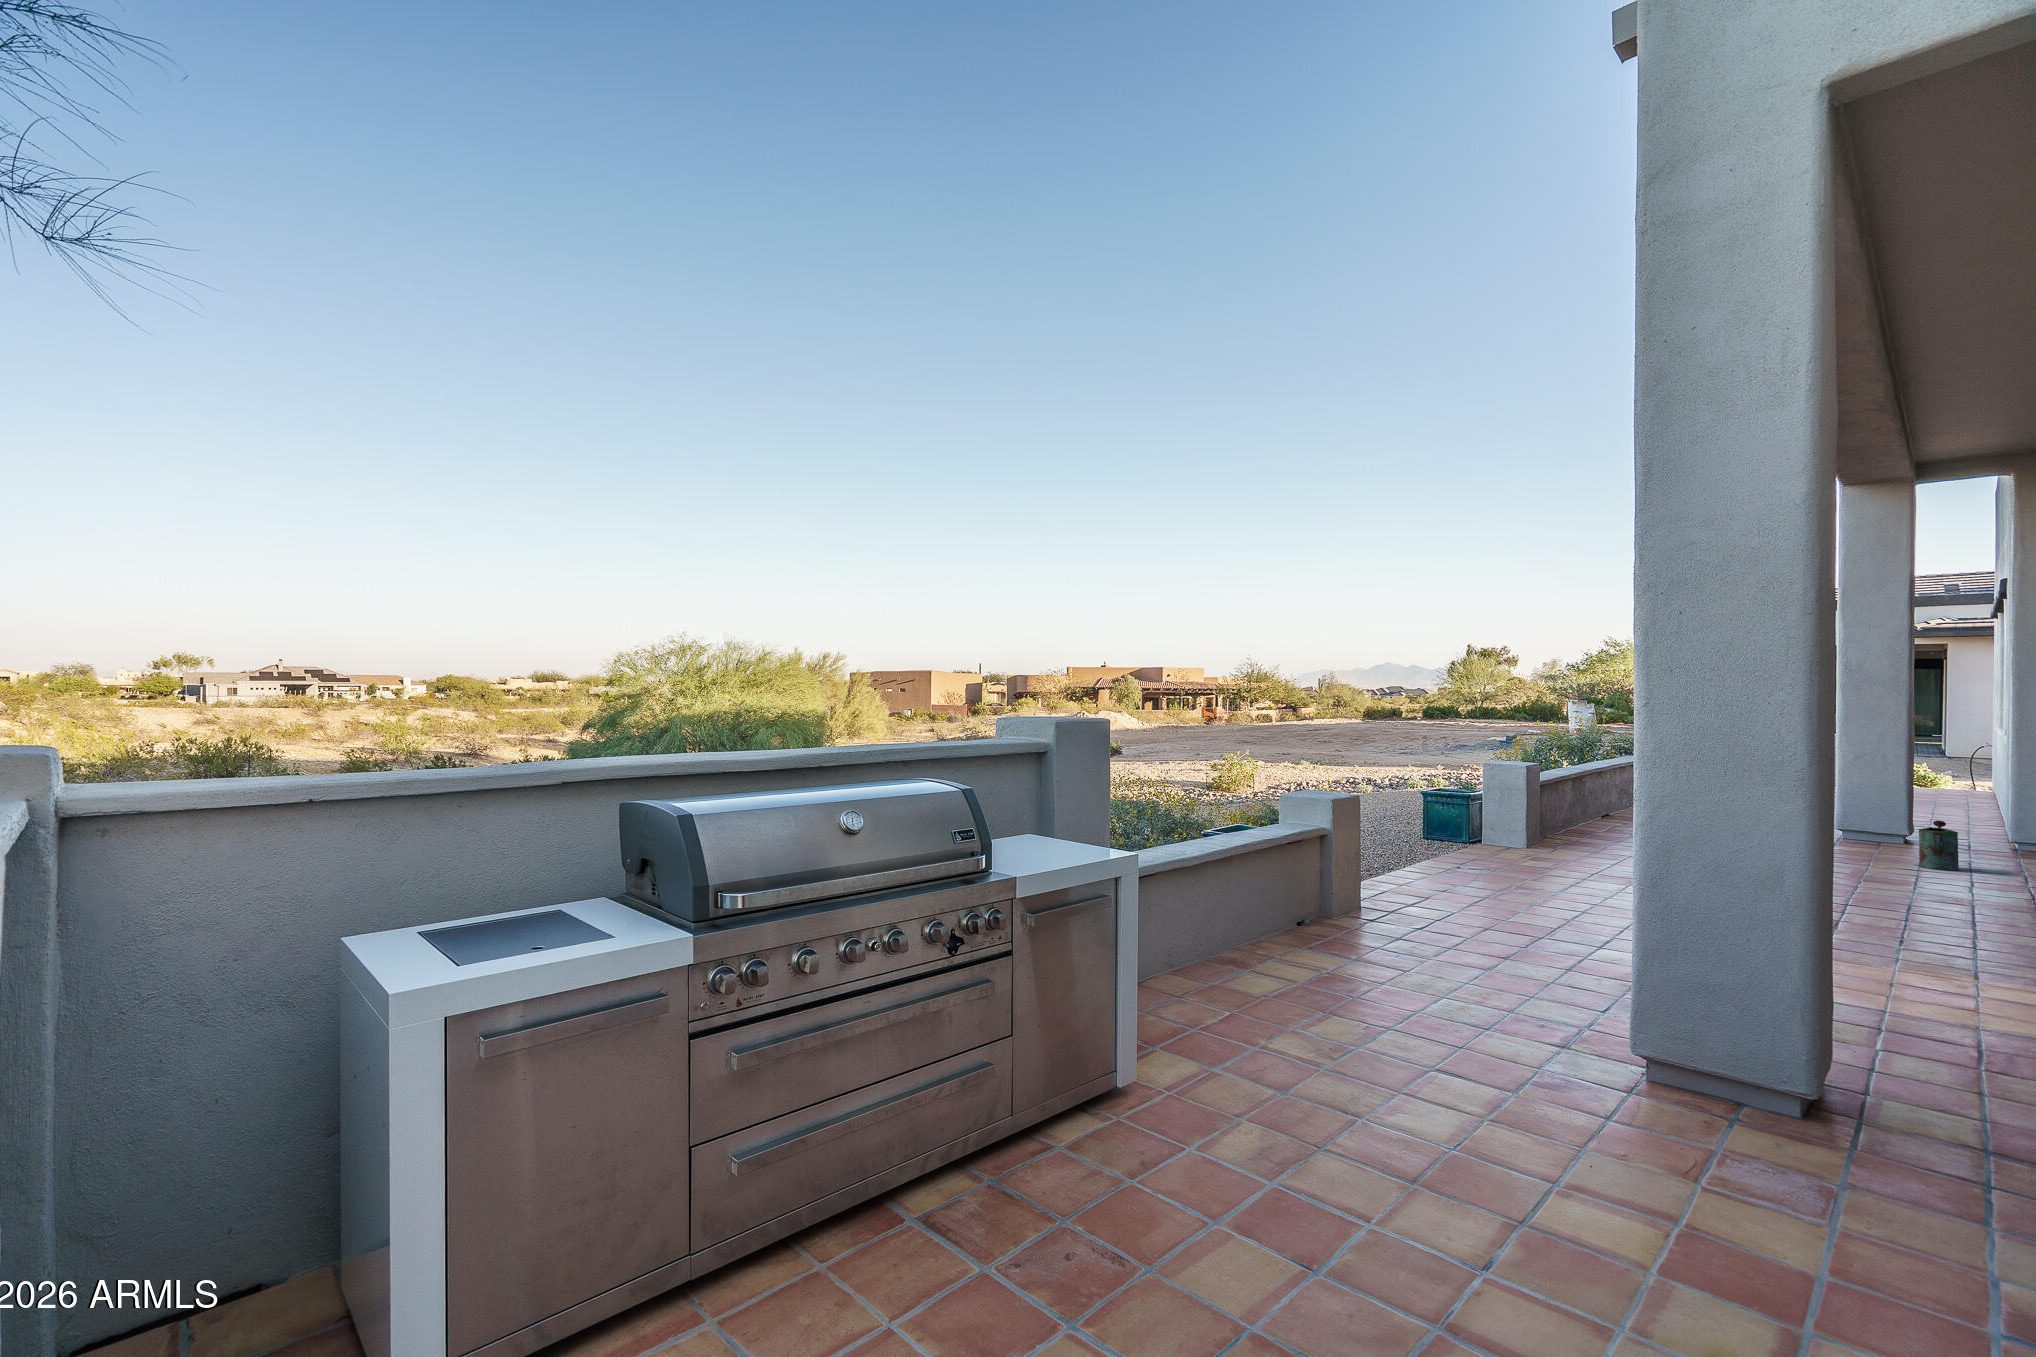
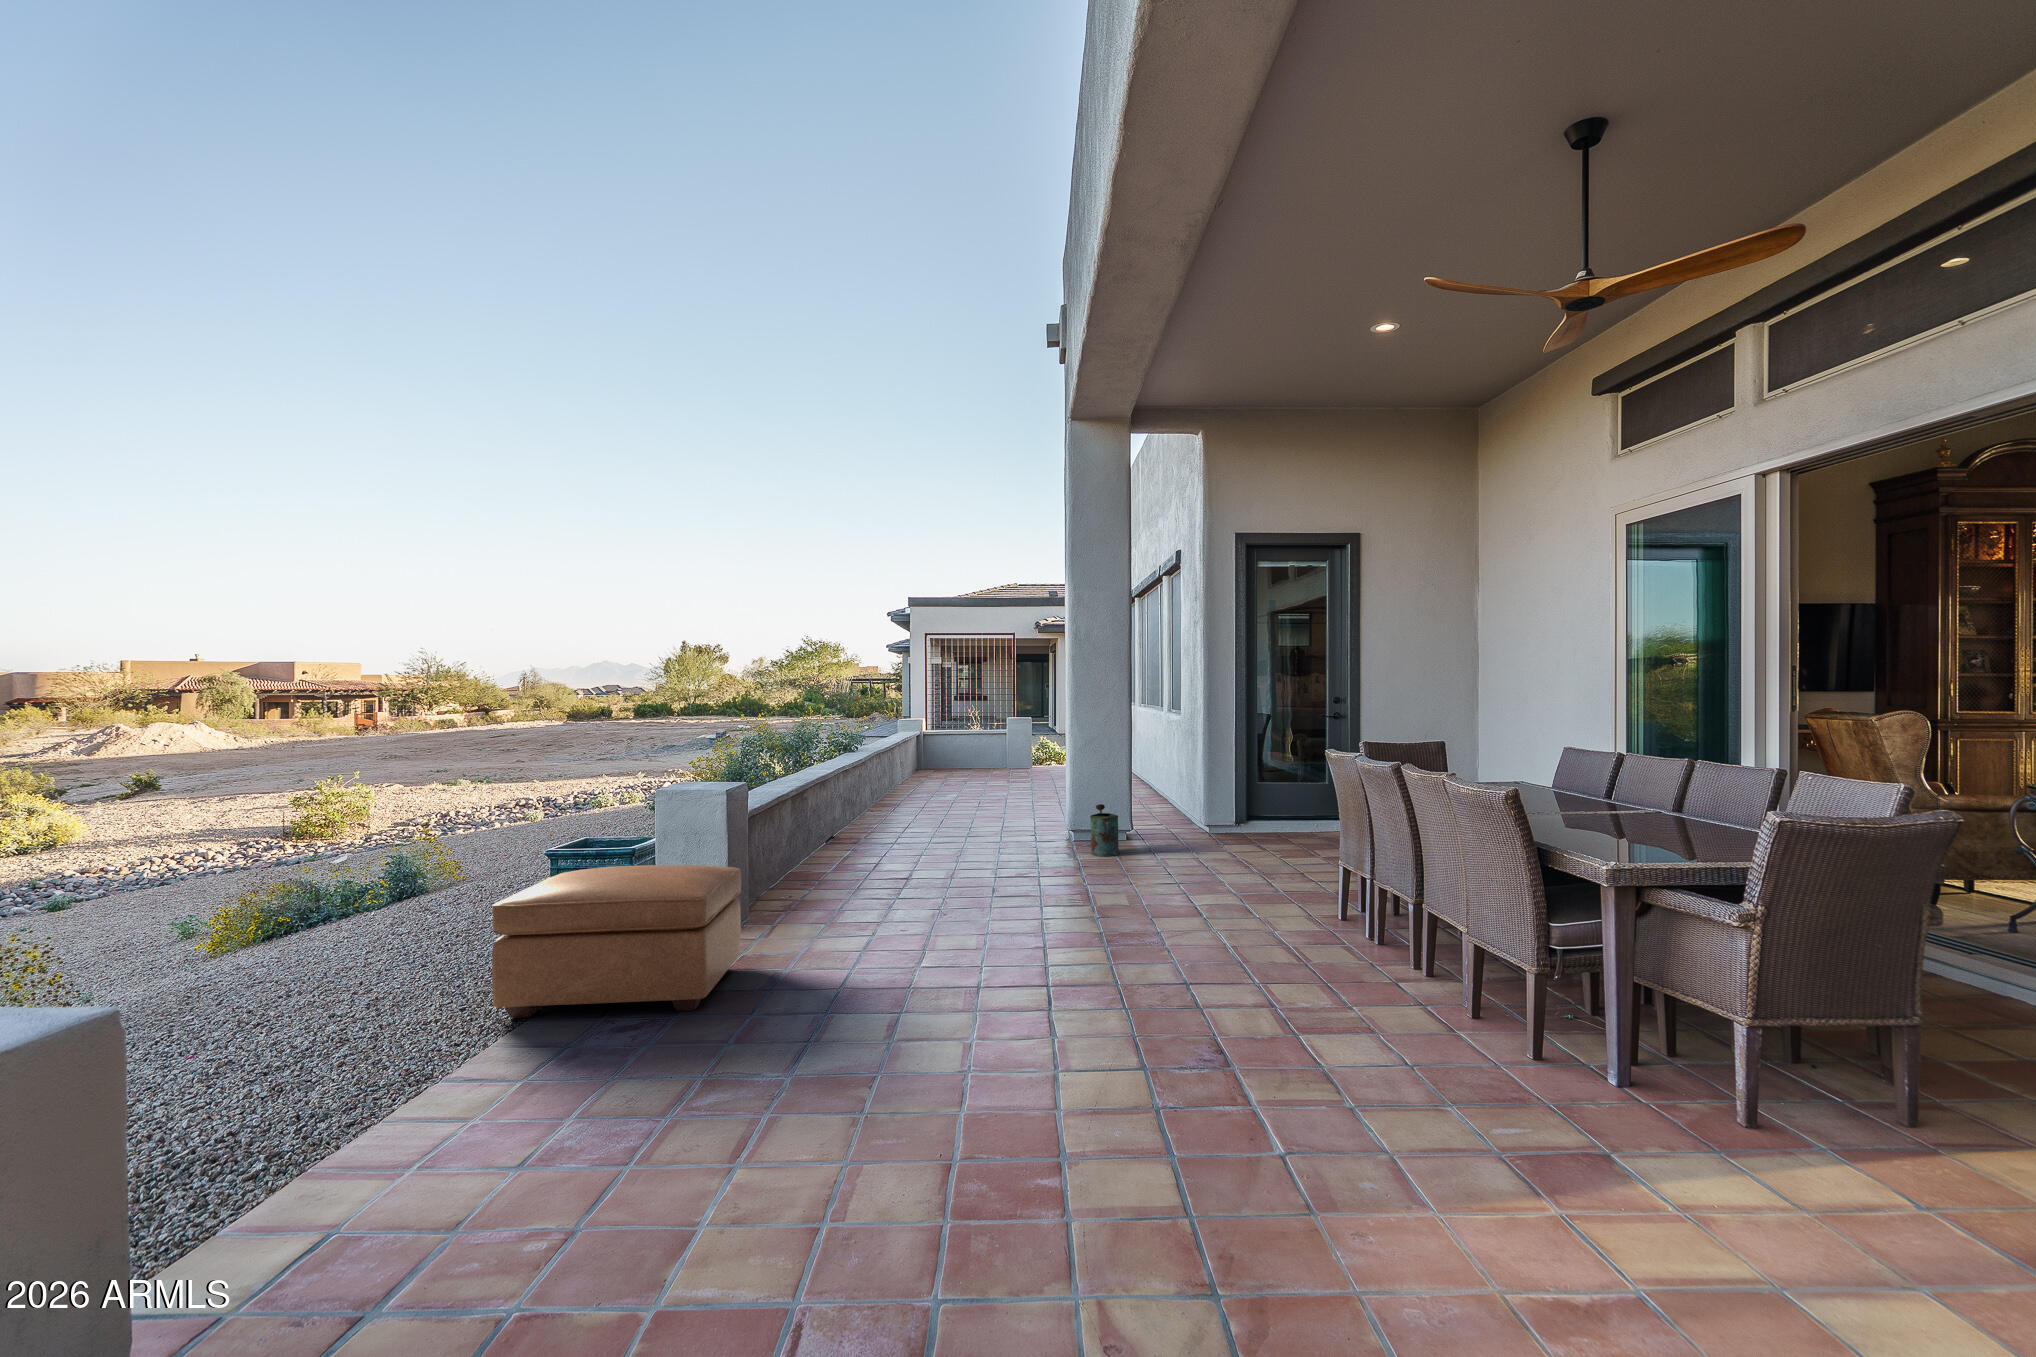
ottoman: none [1406,801,1546,883] -> present [492,865,741,1018]

